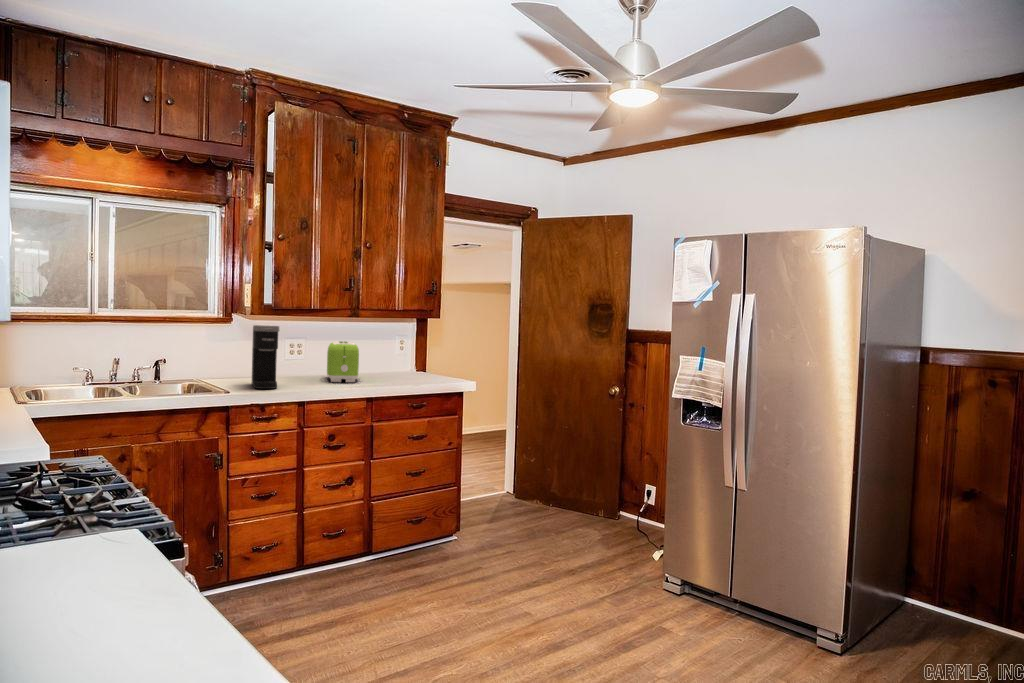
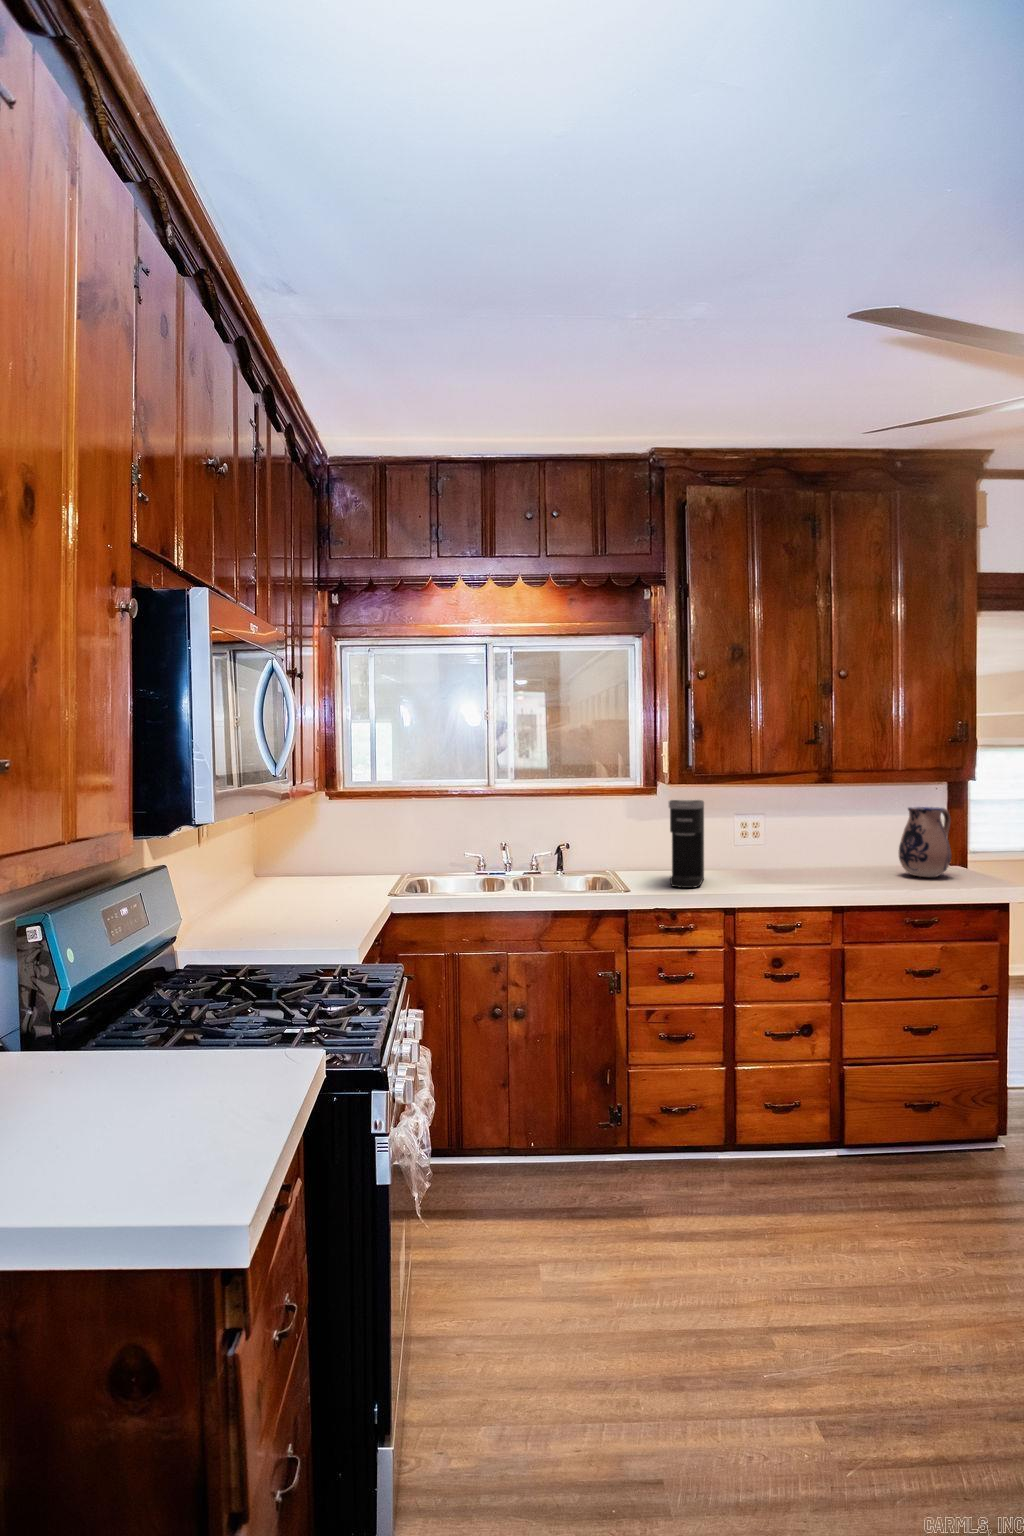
ceramic pitcher: none [395,334,426,378] -> present [899,807,951,877]
toaster: present [327,341,359,382] -> none [784,818,835,881]

